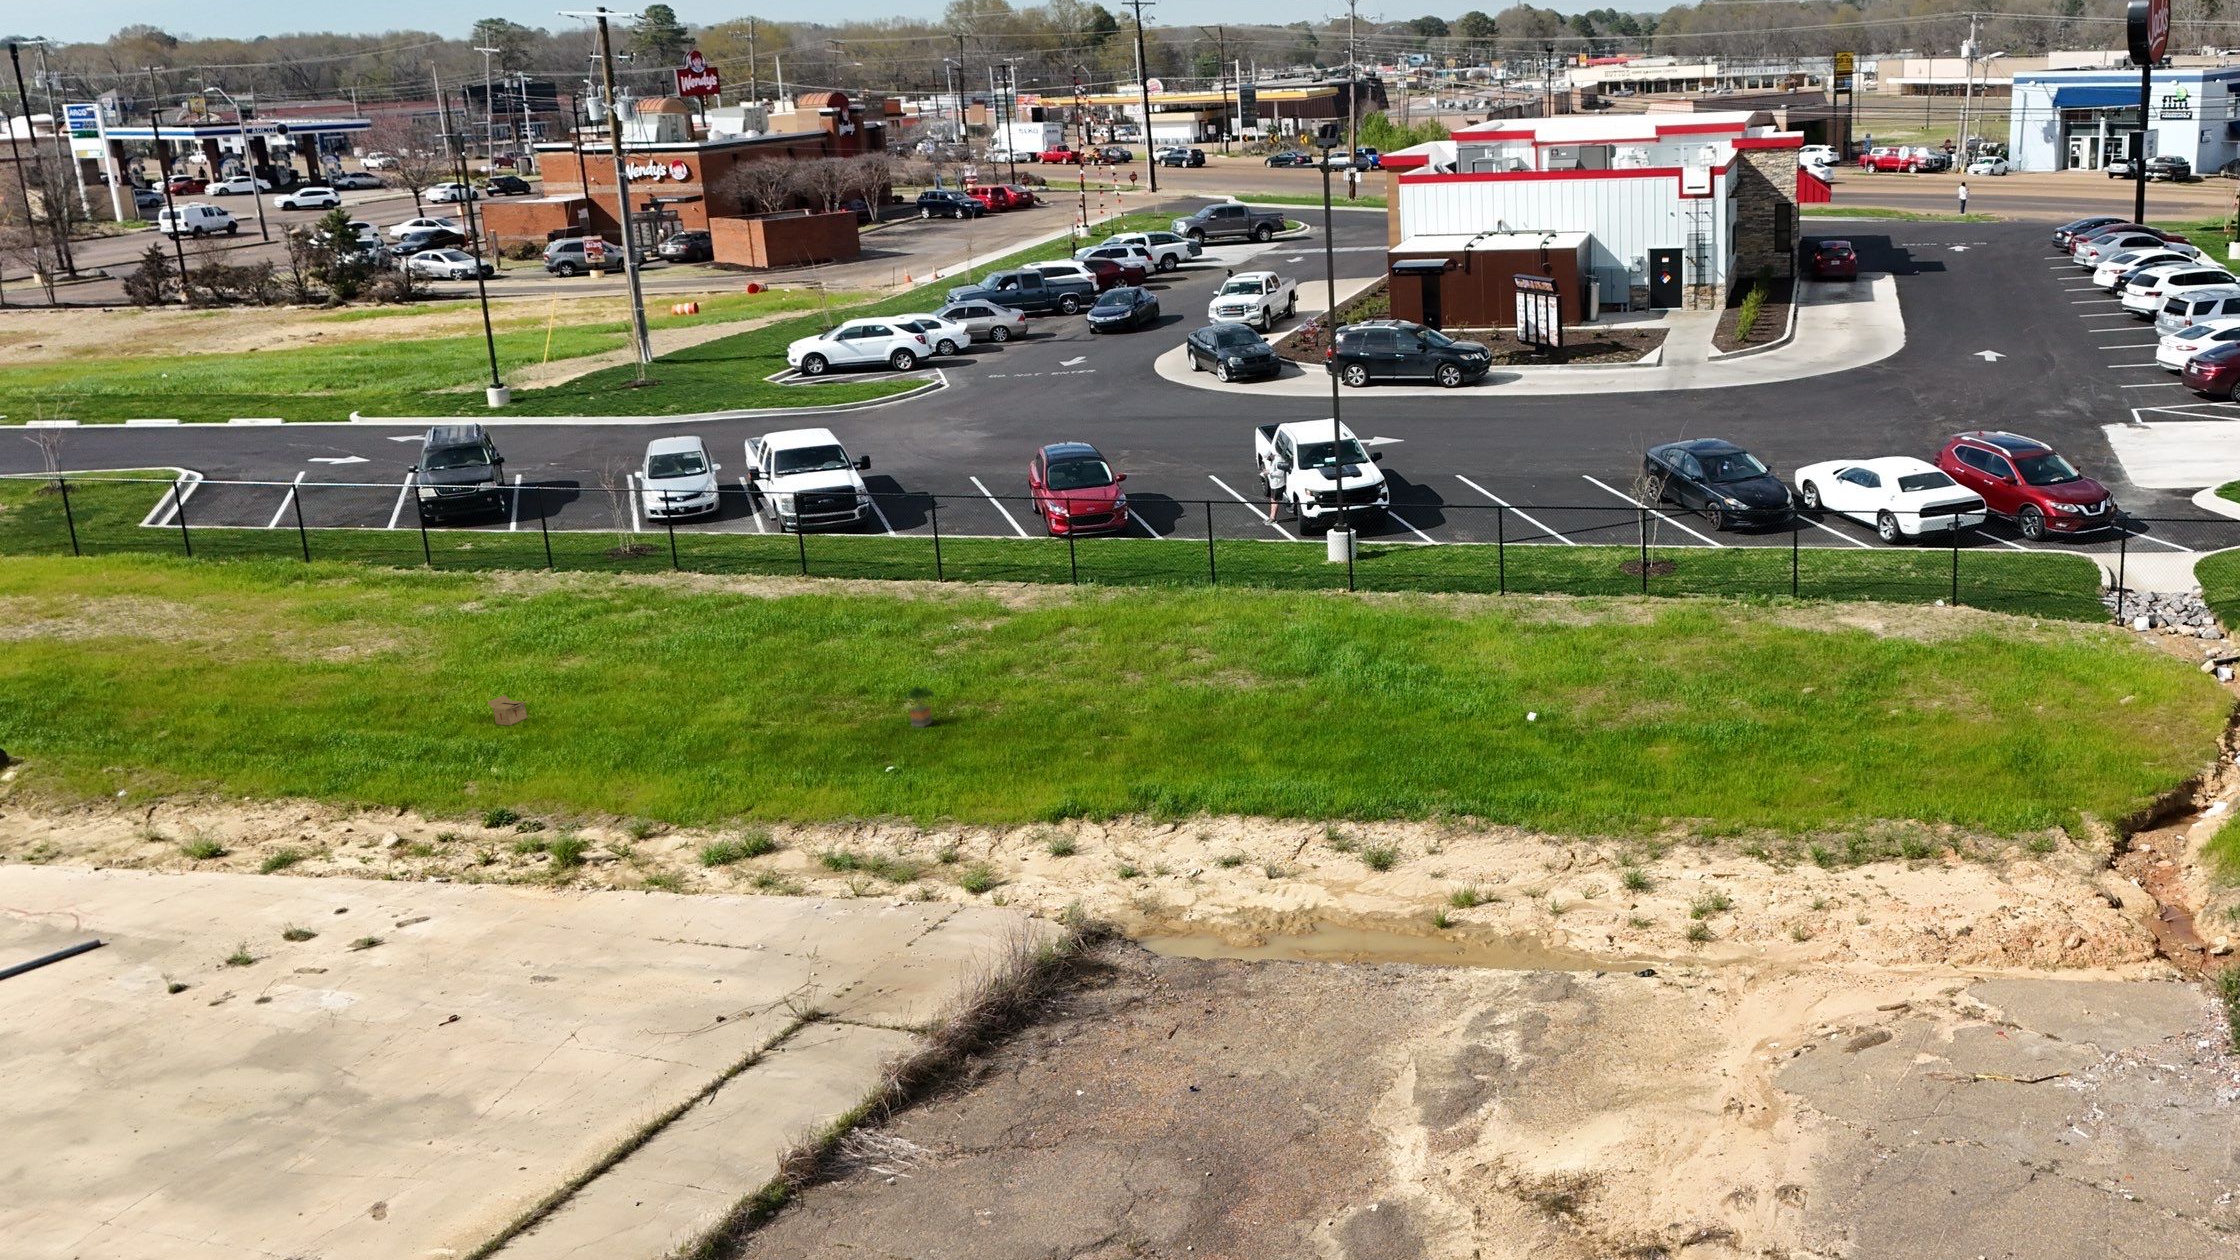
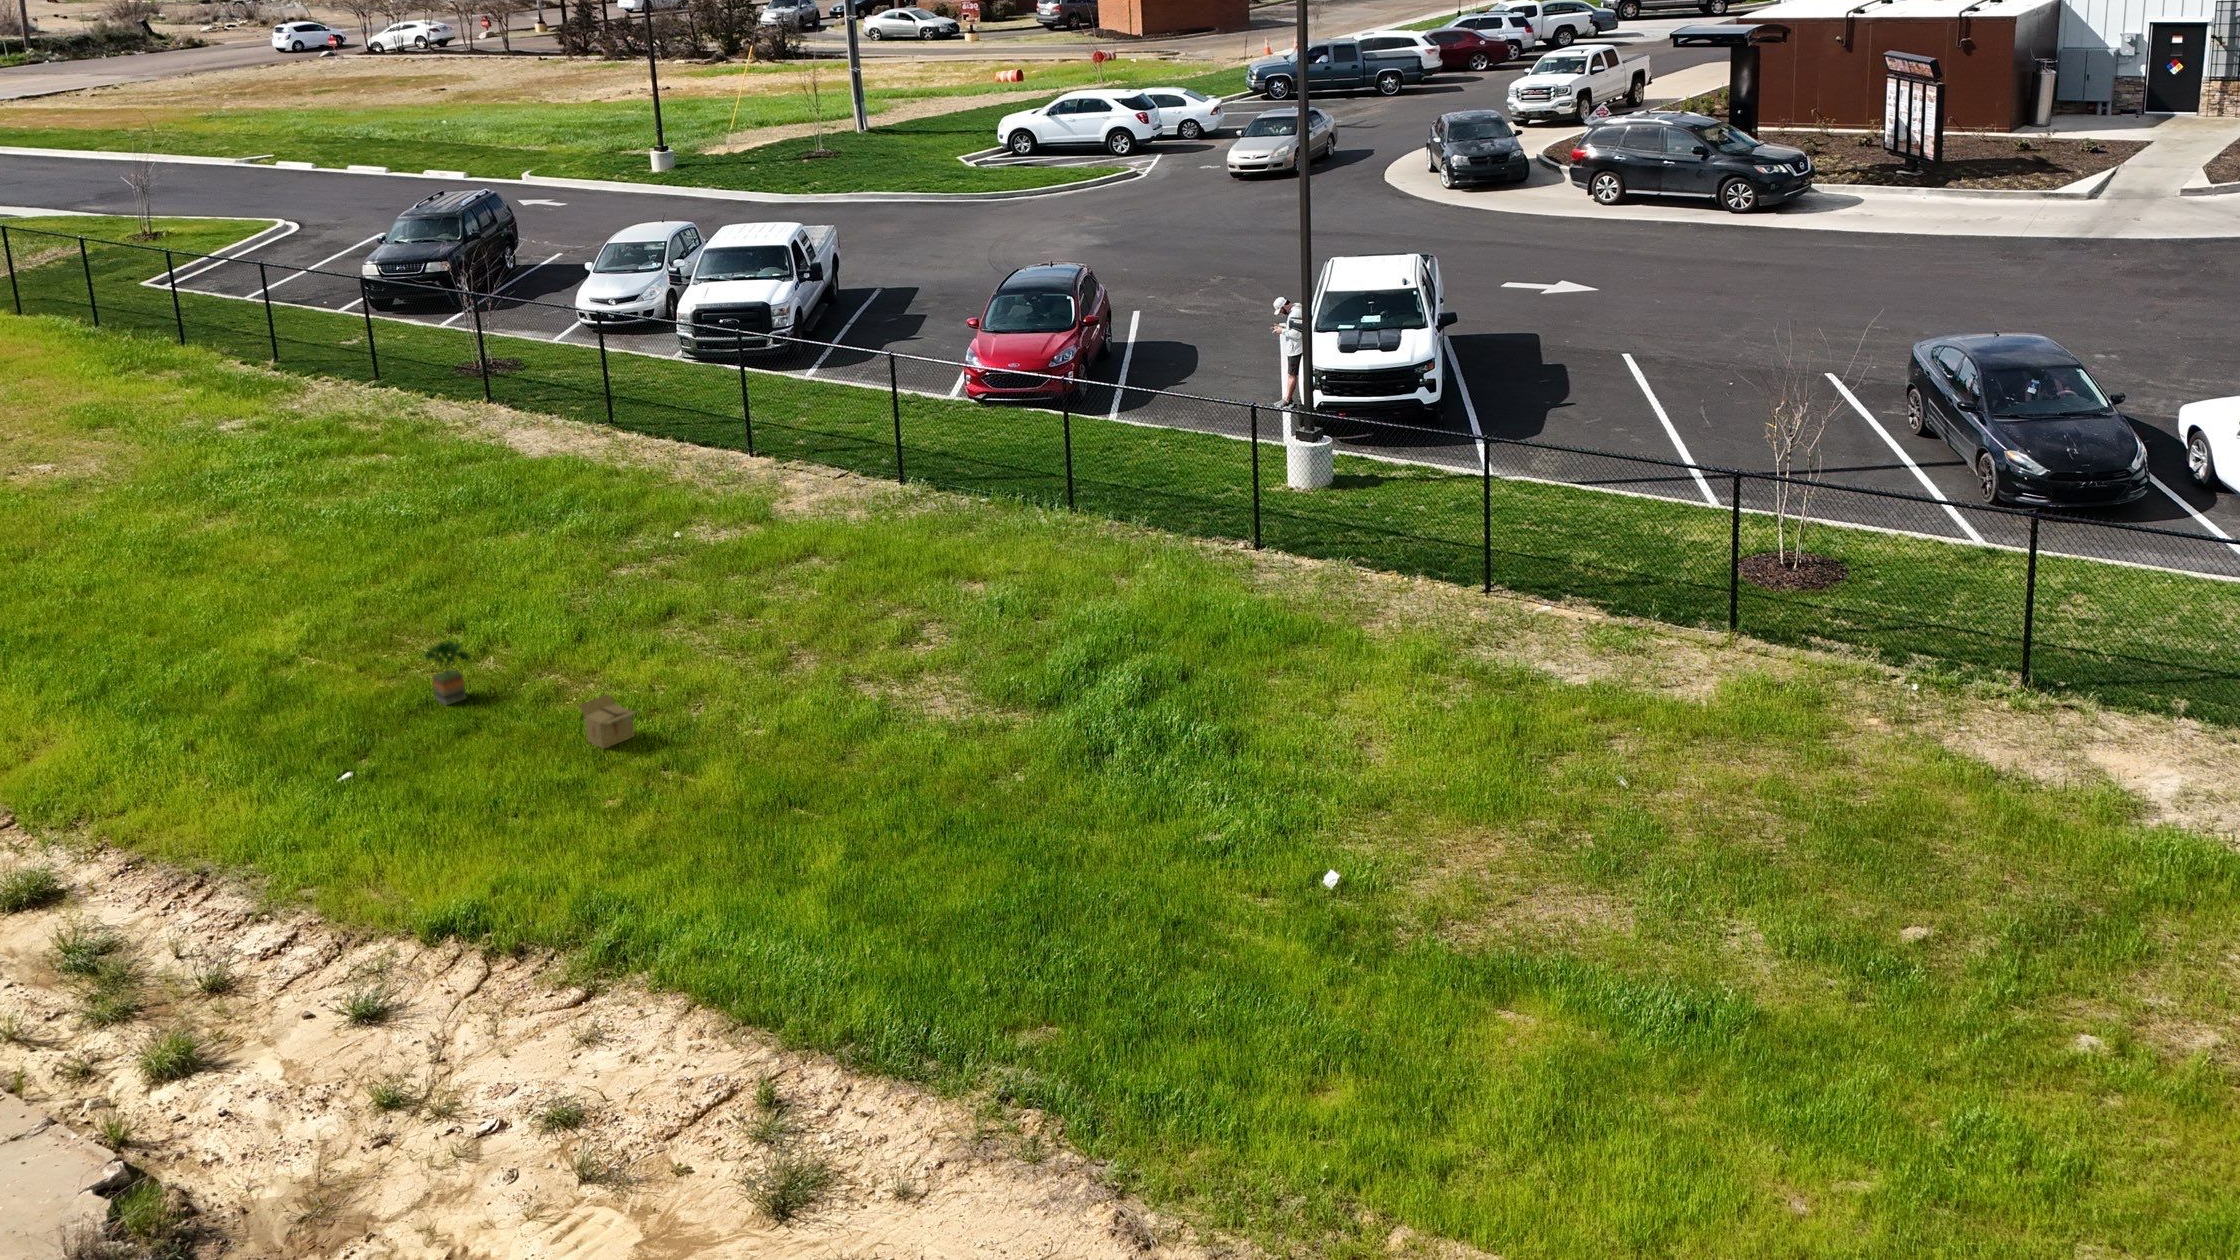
cardboard box: present [487,695,528,726] -> present [579,694,635,749]

